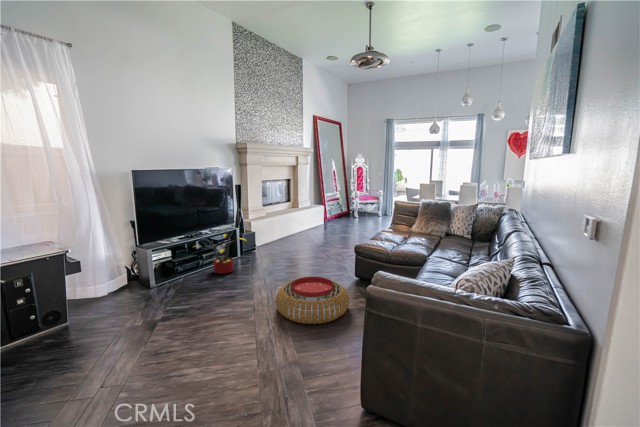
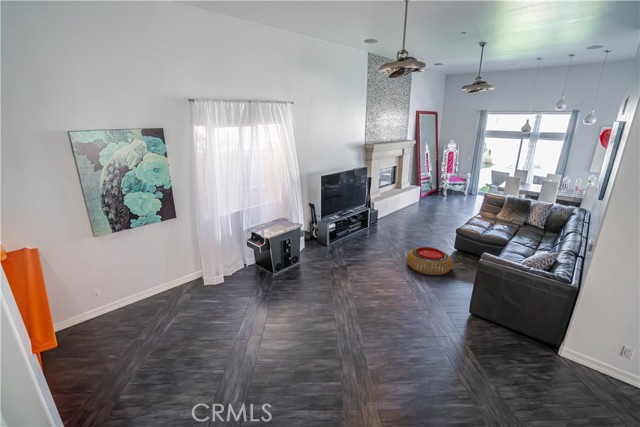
decorative plant: present [201,231,246,274] -> none [344,205,375,238]

